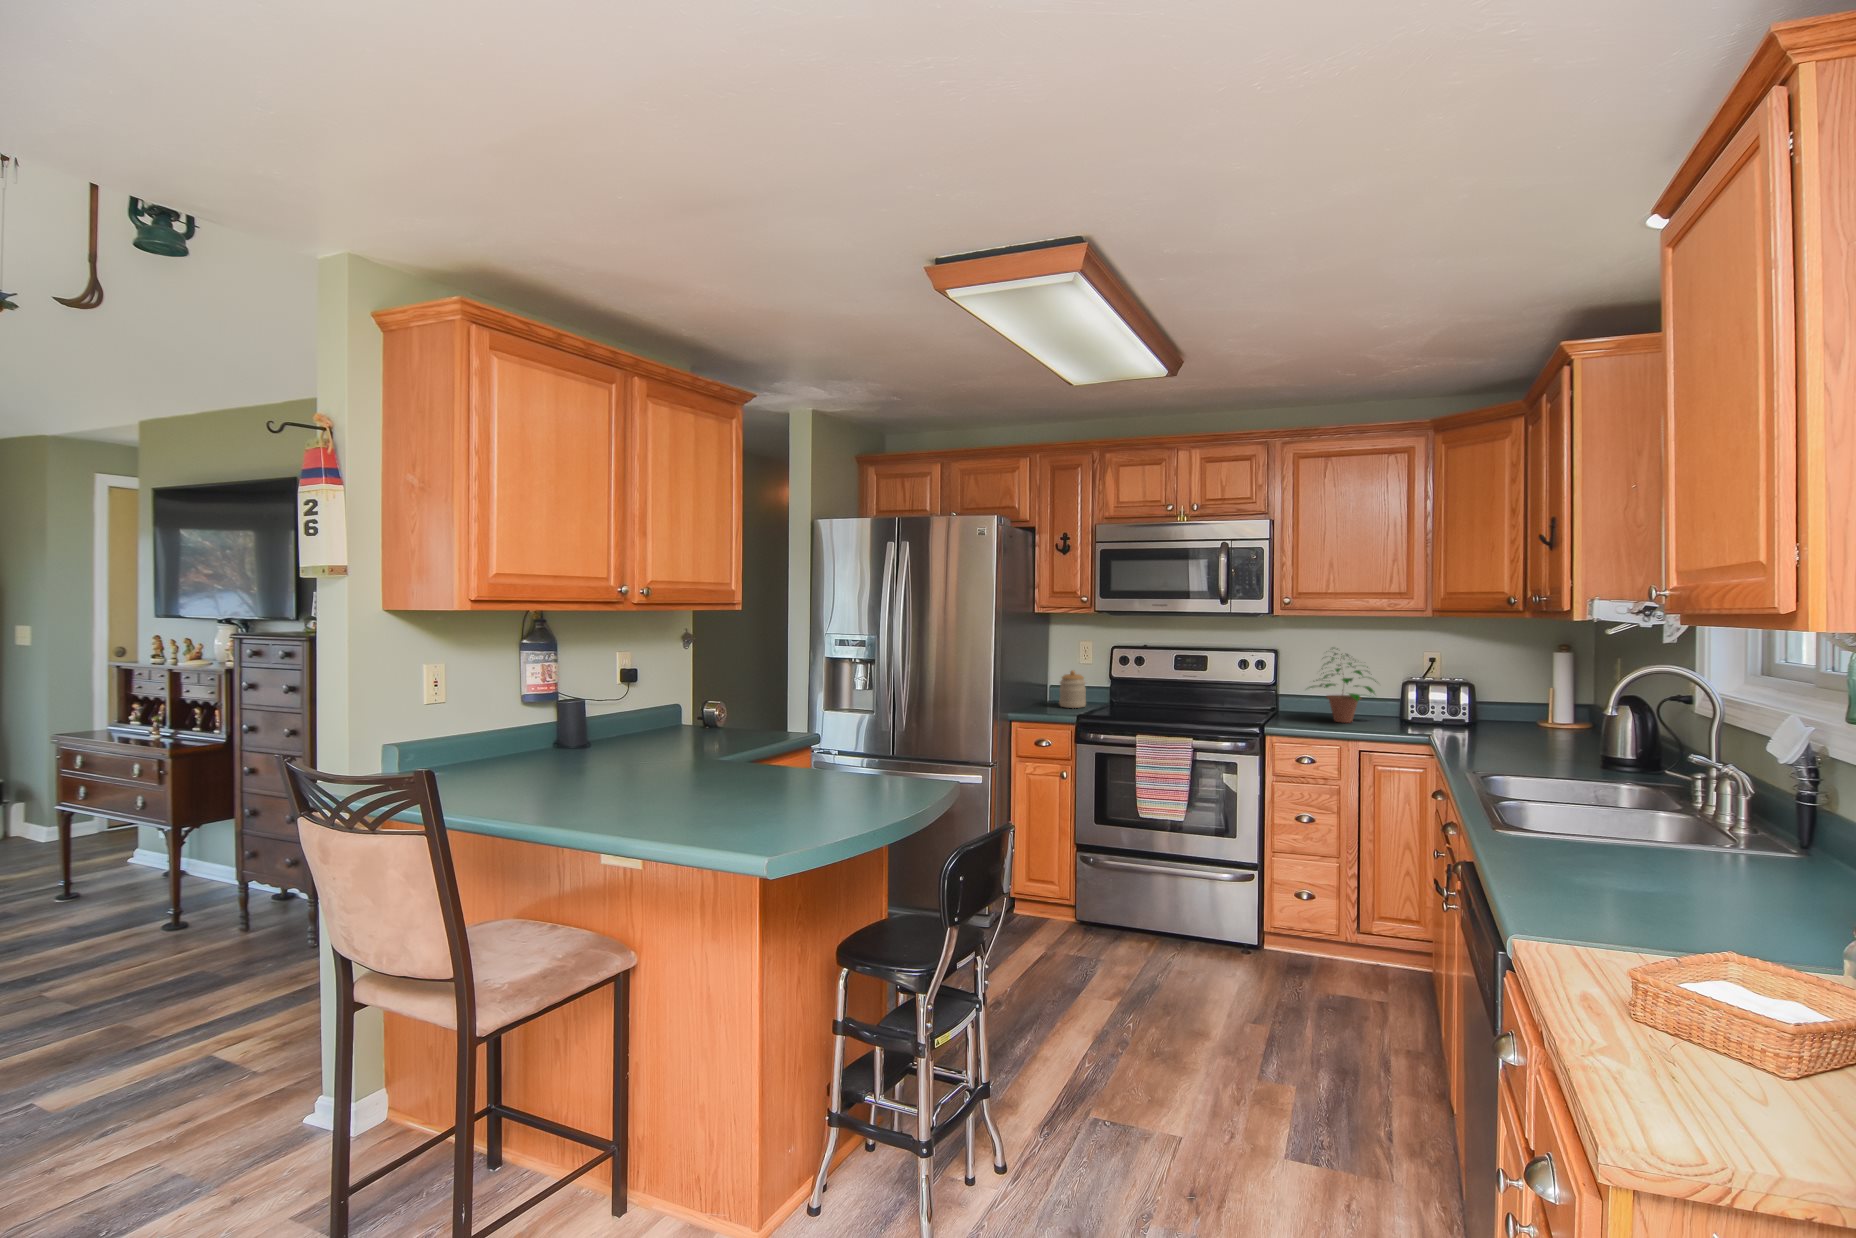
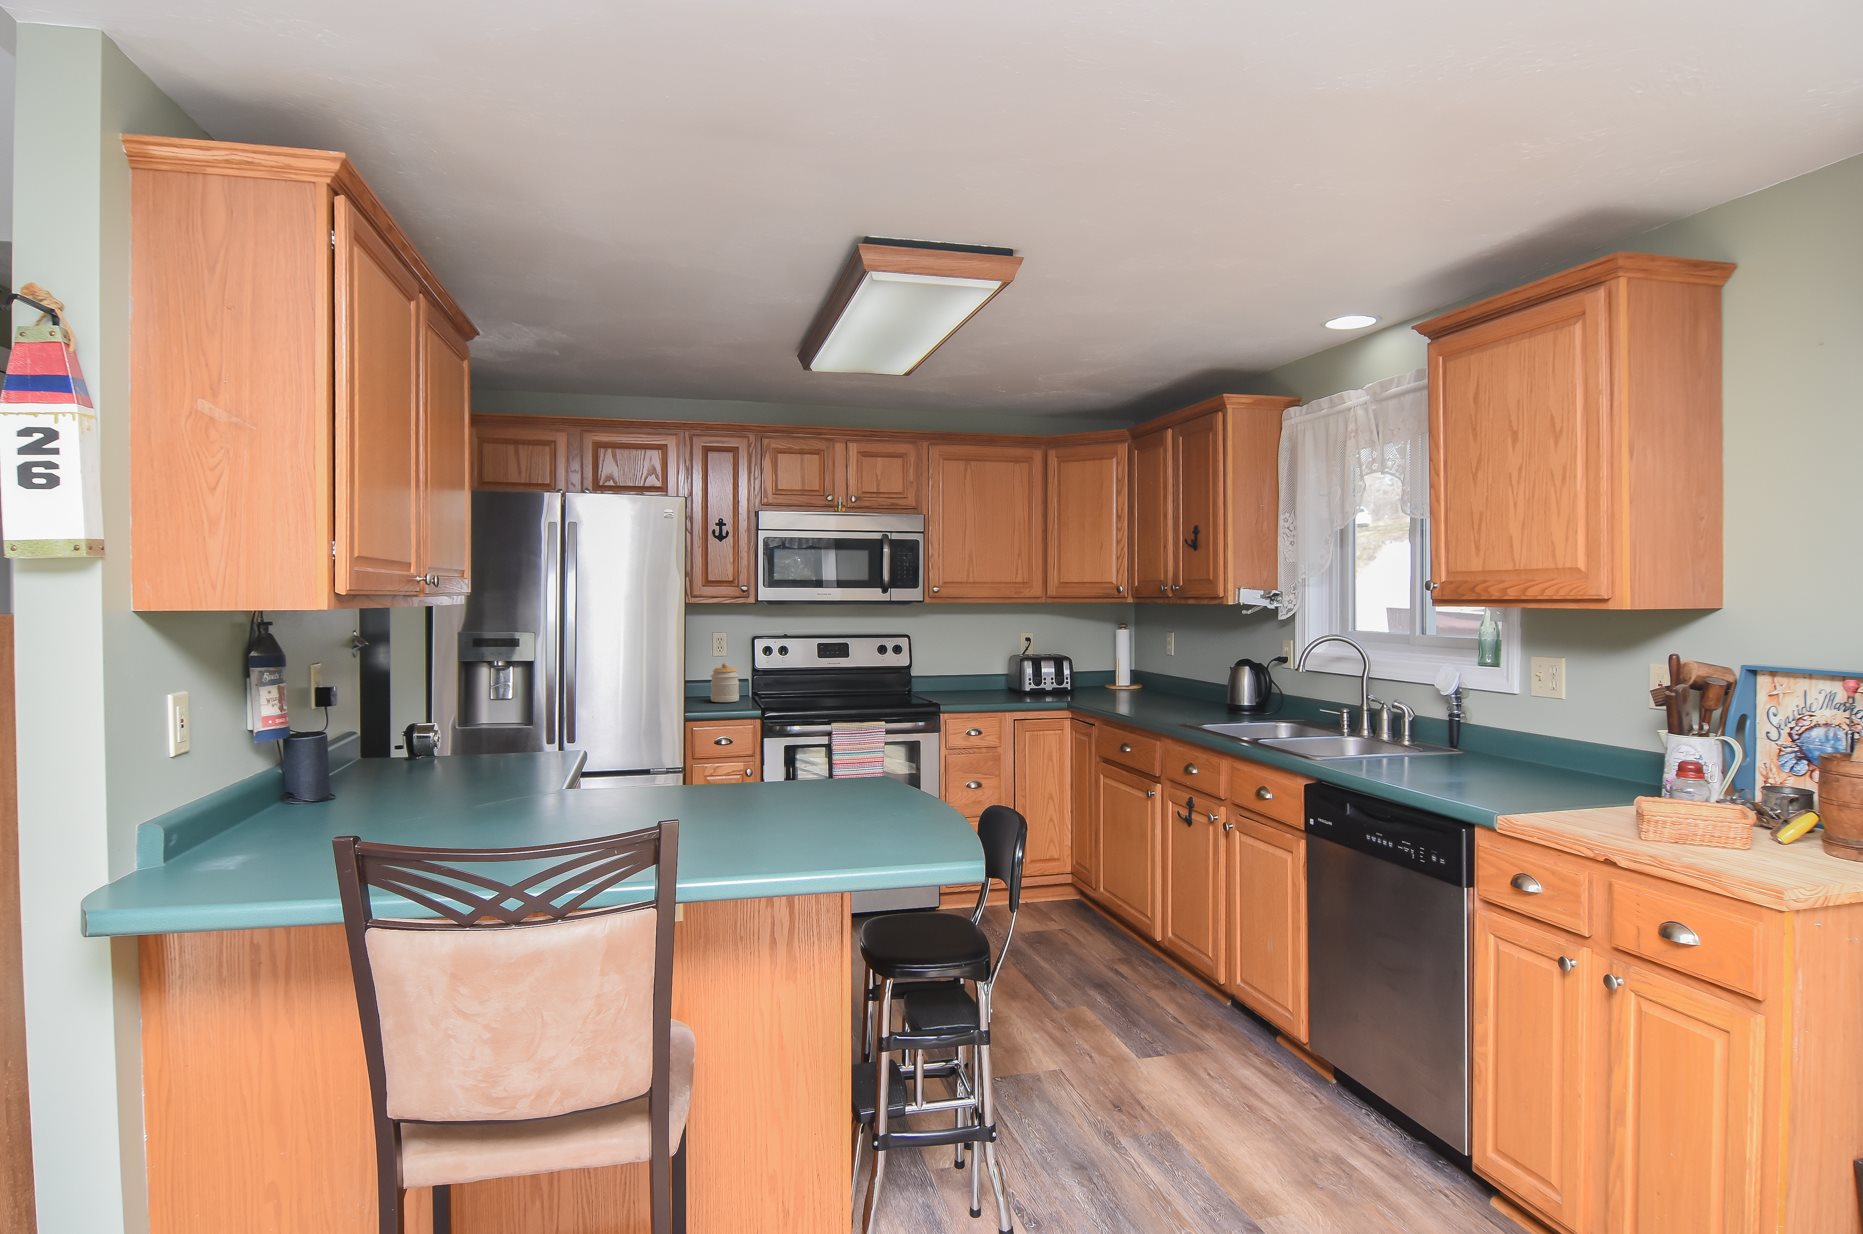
potted plant: present [1310,653,1376,723] -> none [949,631,1011,697]

